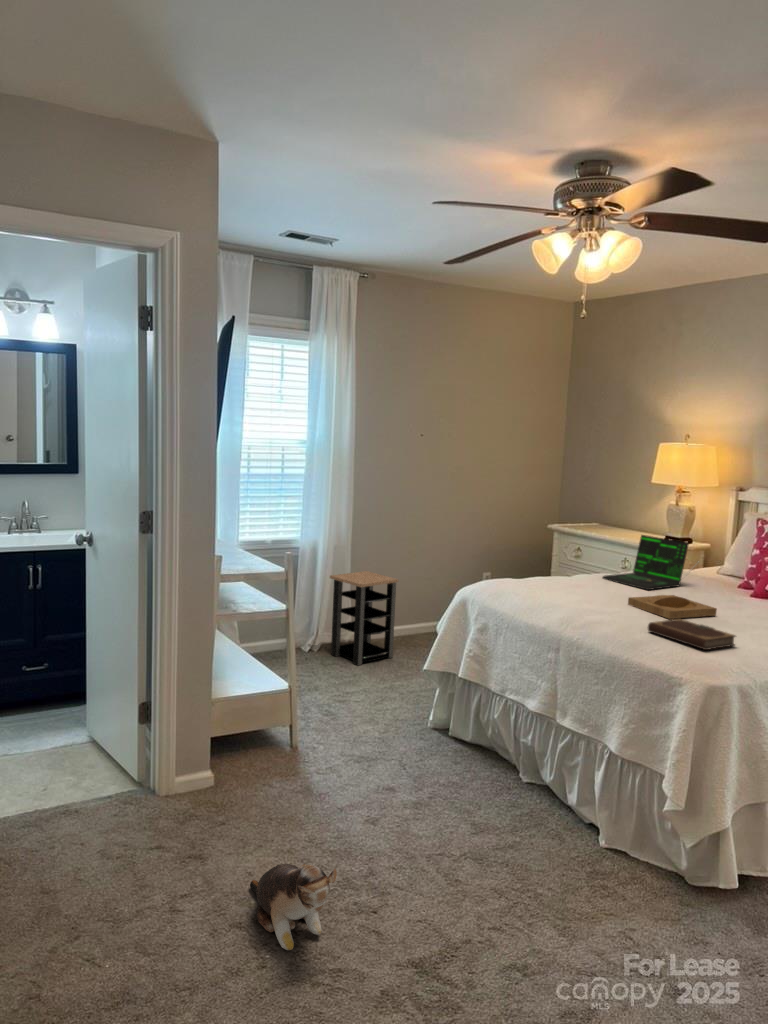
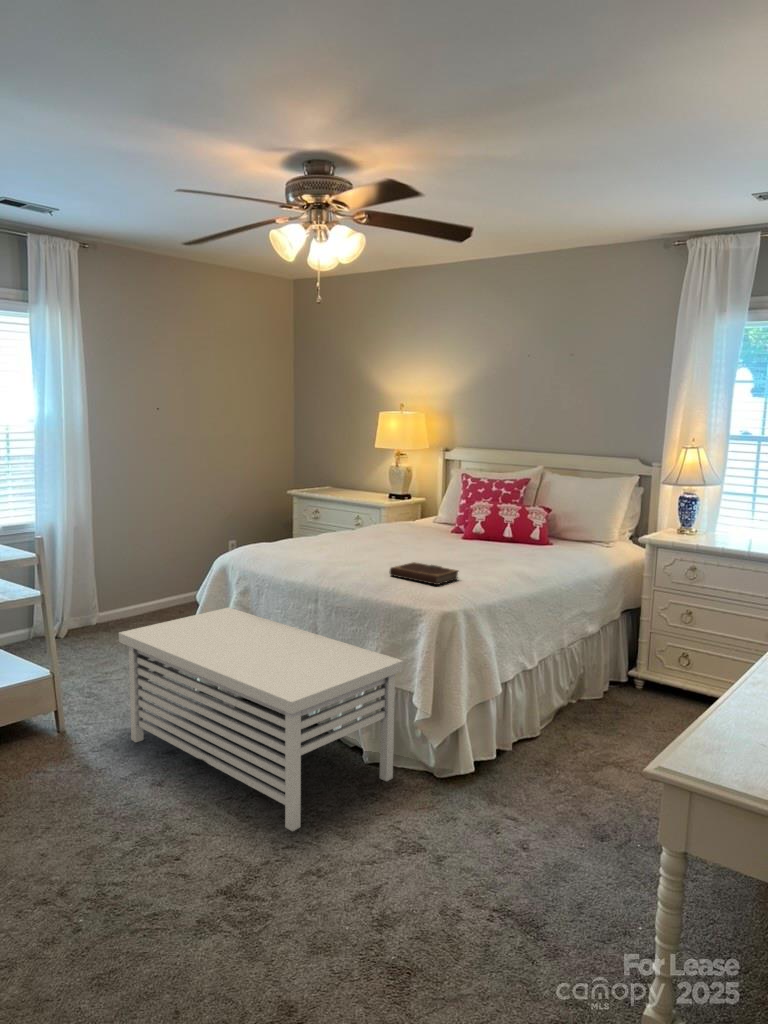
laptop: present [602,535,689,590] -> none [342,494,422,542]
side table: present [330,571,399,665] -> none [74,550,147,645]
tray: present [628,595,717,619] -> none [369,544,440,563]
storage bench: none [351,644,653,911] -> present [119,608,403,831]
plush toy: present [250,864,337,950] -> none [47,824,145,911]

